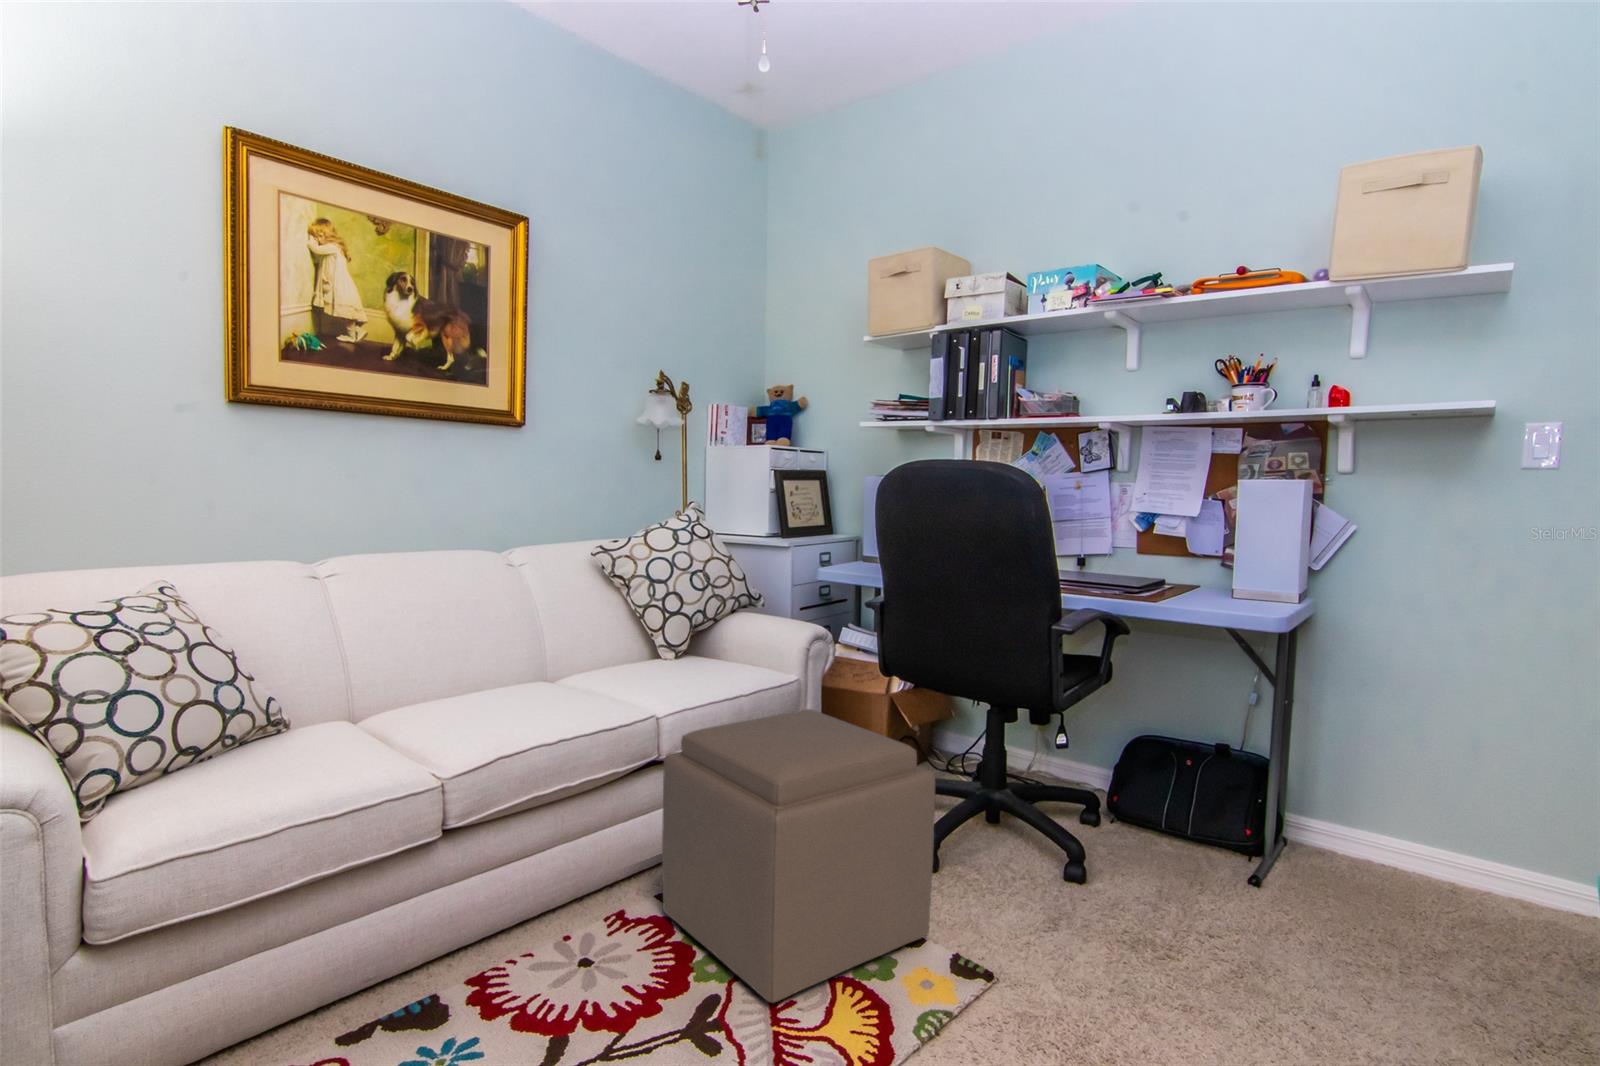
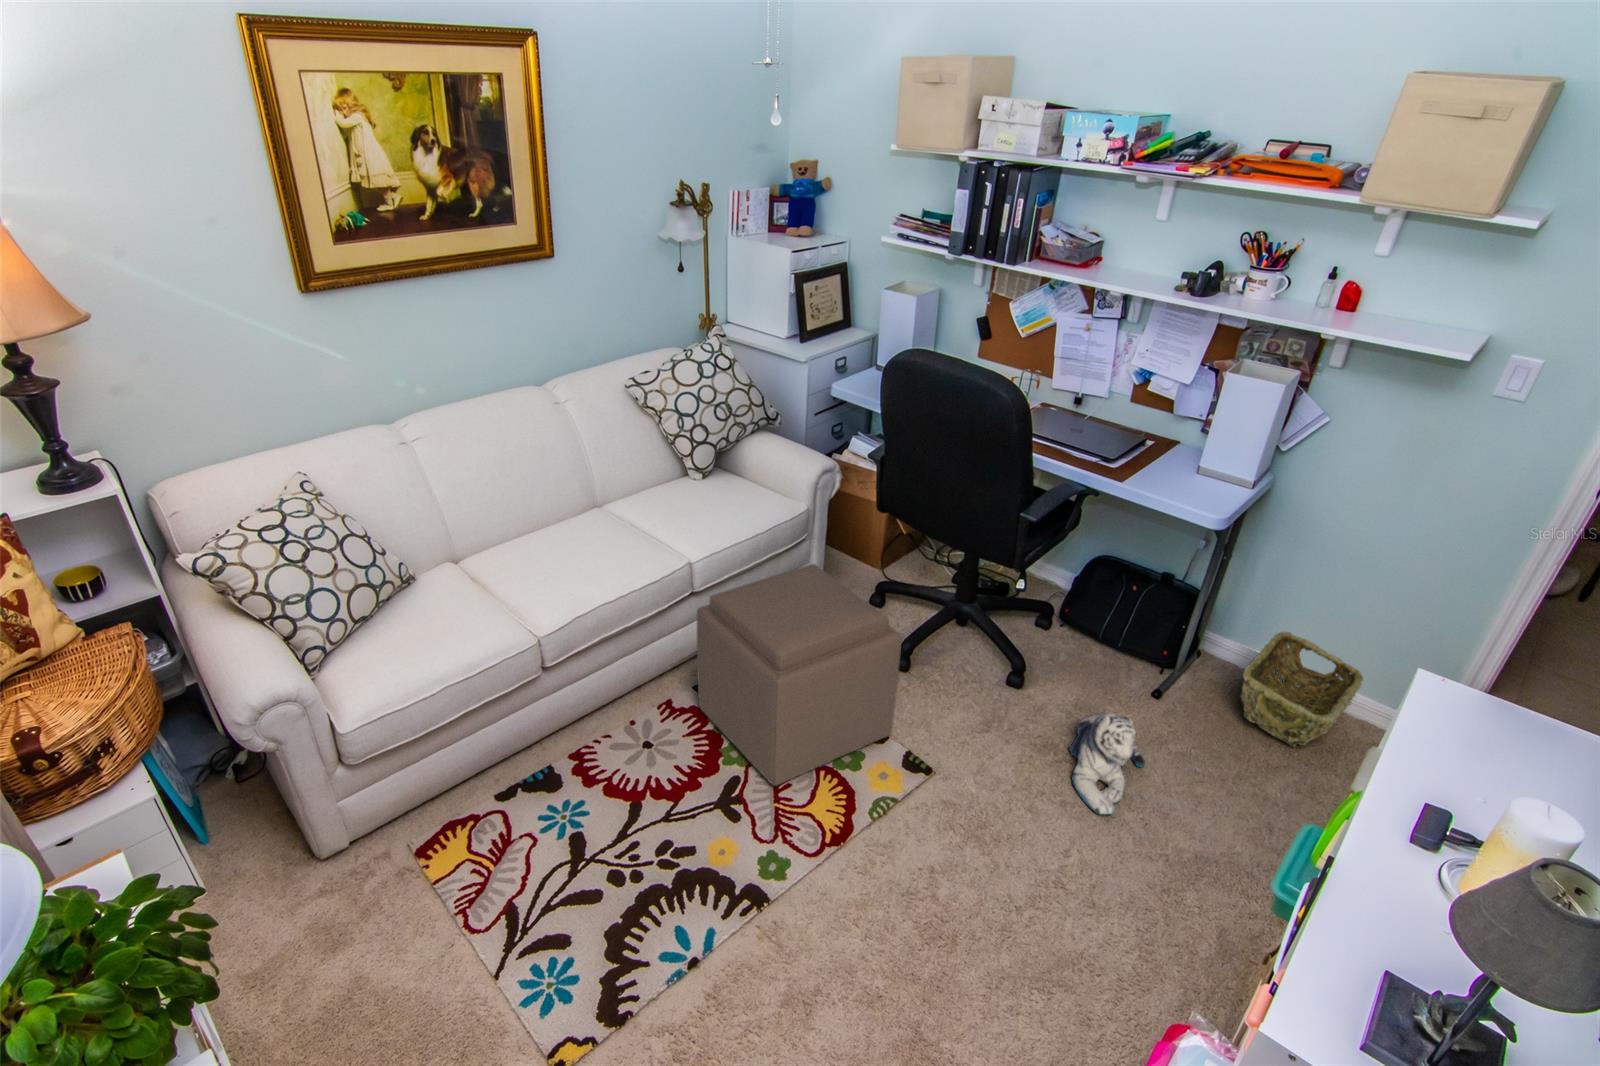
woven basket: none [1368,797,1517,934] -> present [1241,632,1363,747]
plush toy: none [1172,875,1286,1026] -> present [1069,713,1145,814]

